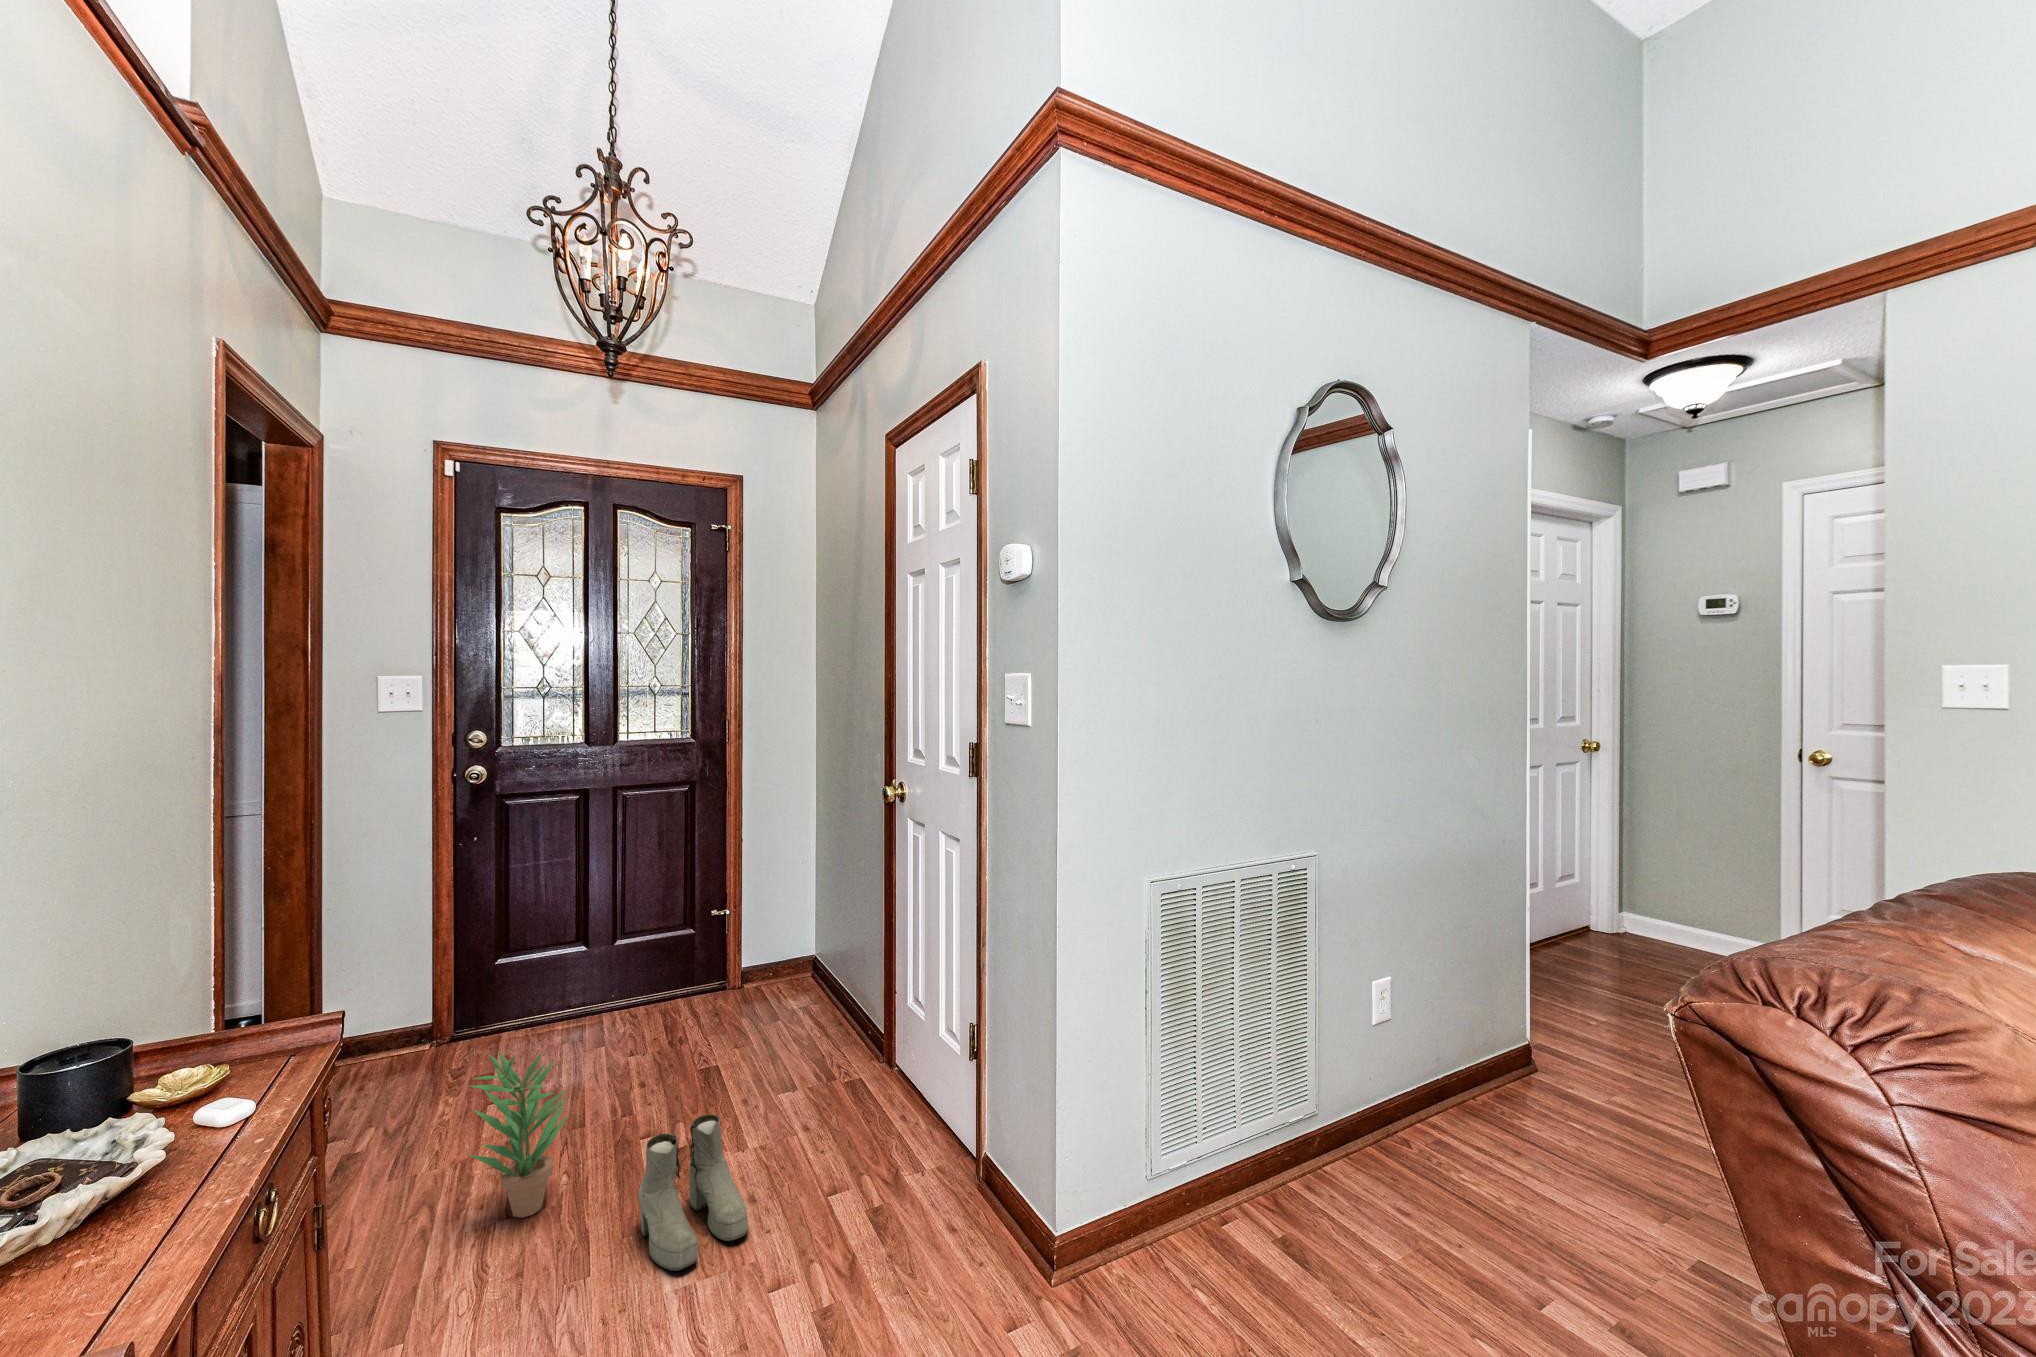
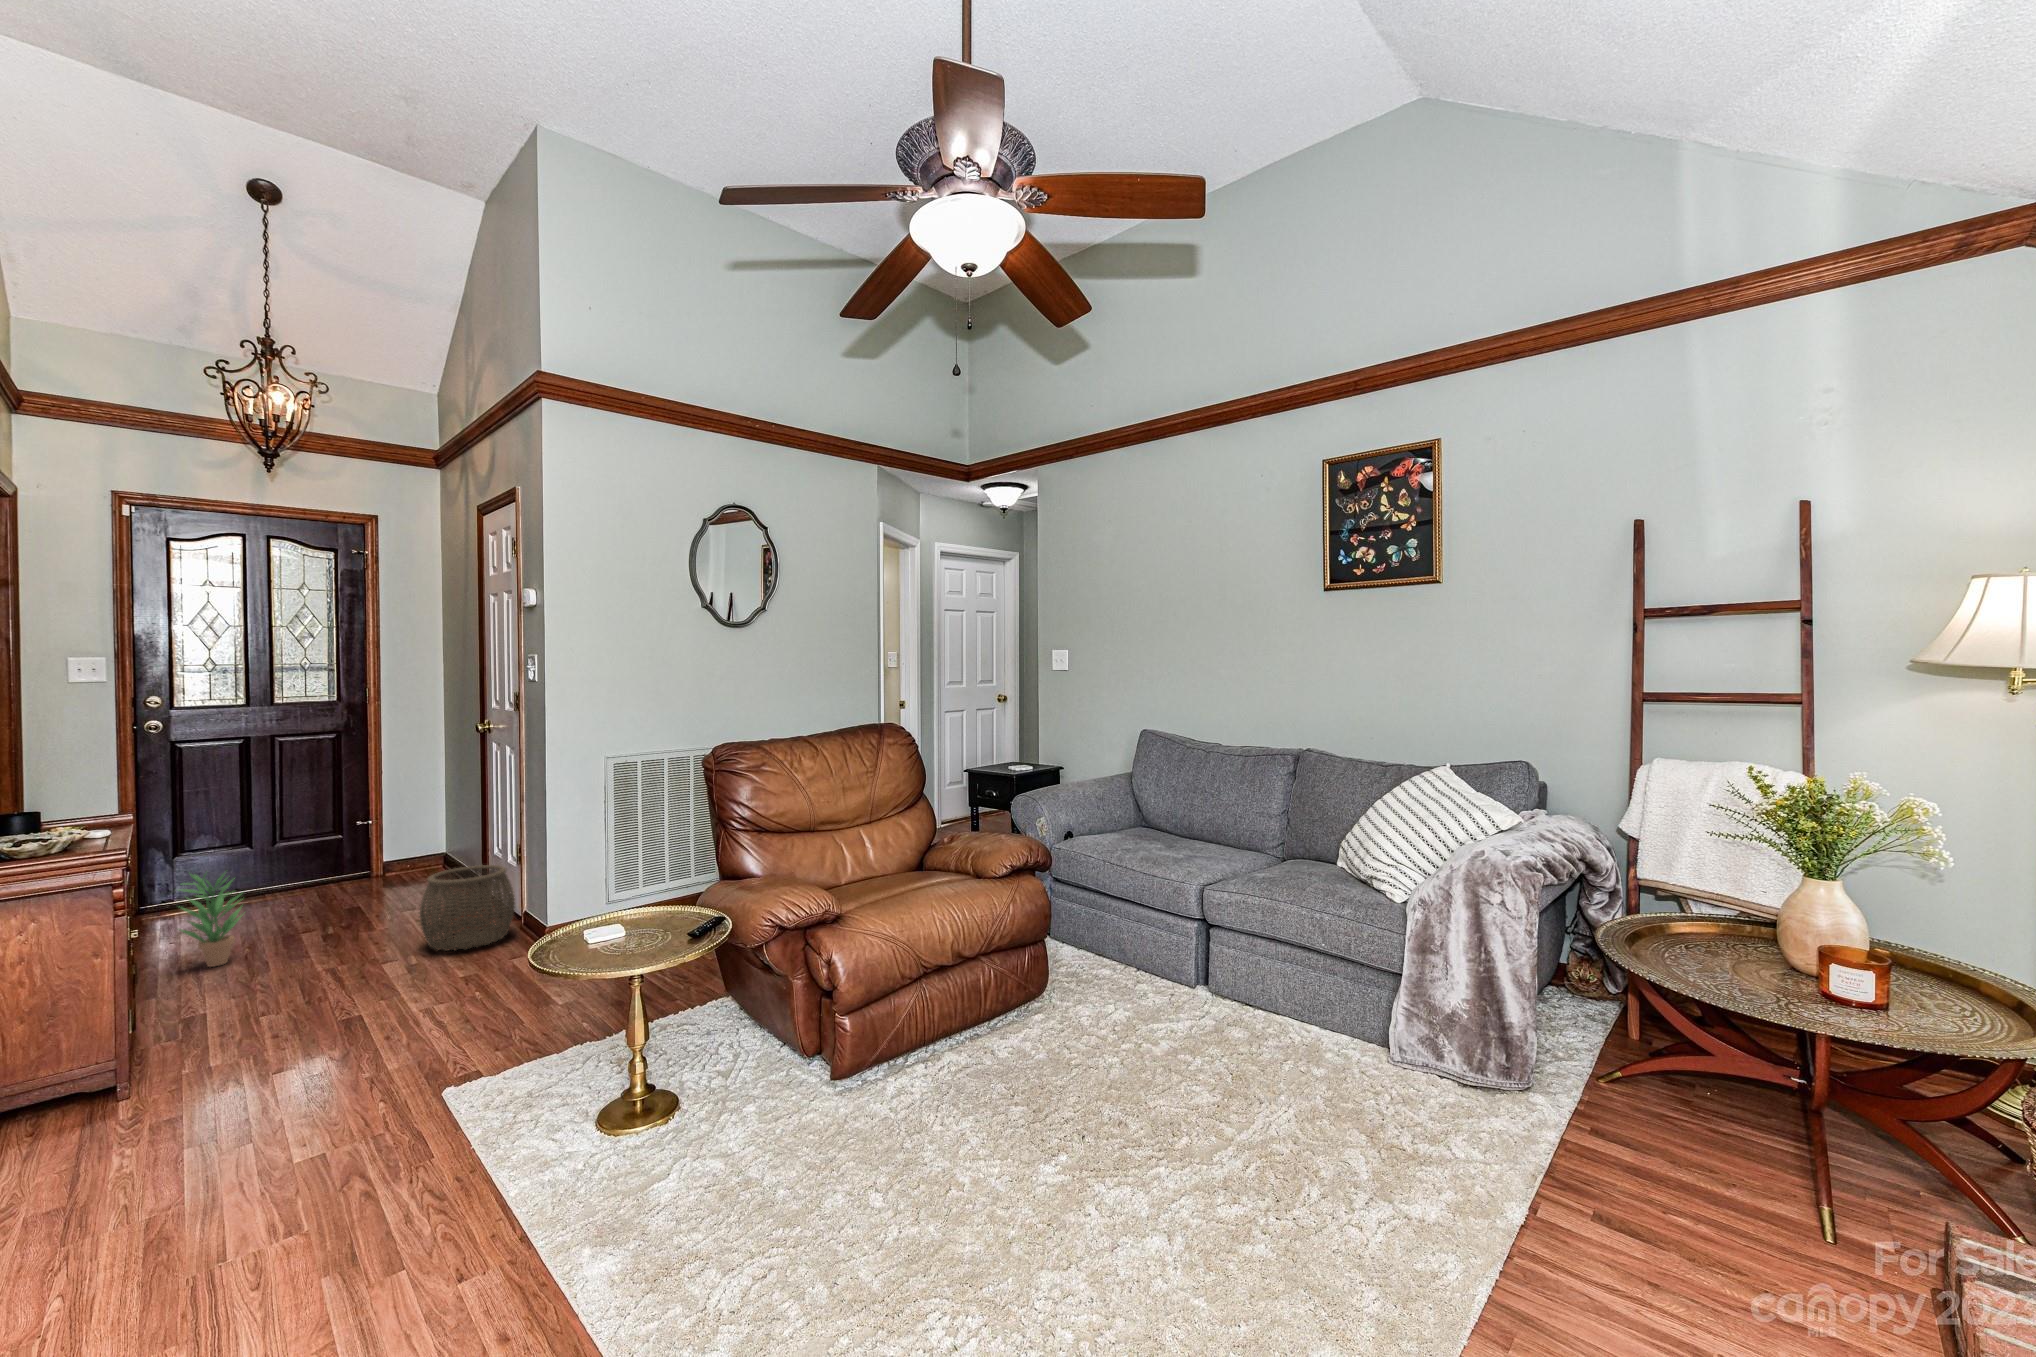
woven basket: none [823,1062,975,1252] -> present [419,865,515,951]
boots: present [638,1115,748,1271] -> none [296,900,370,969]

